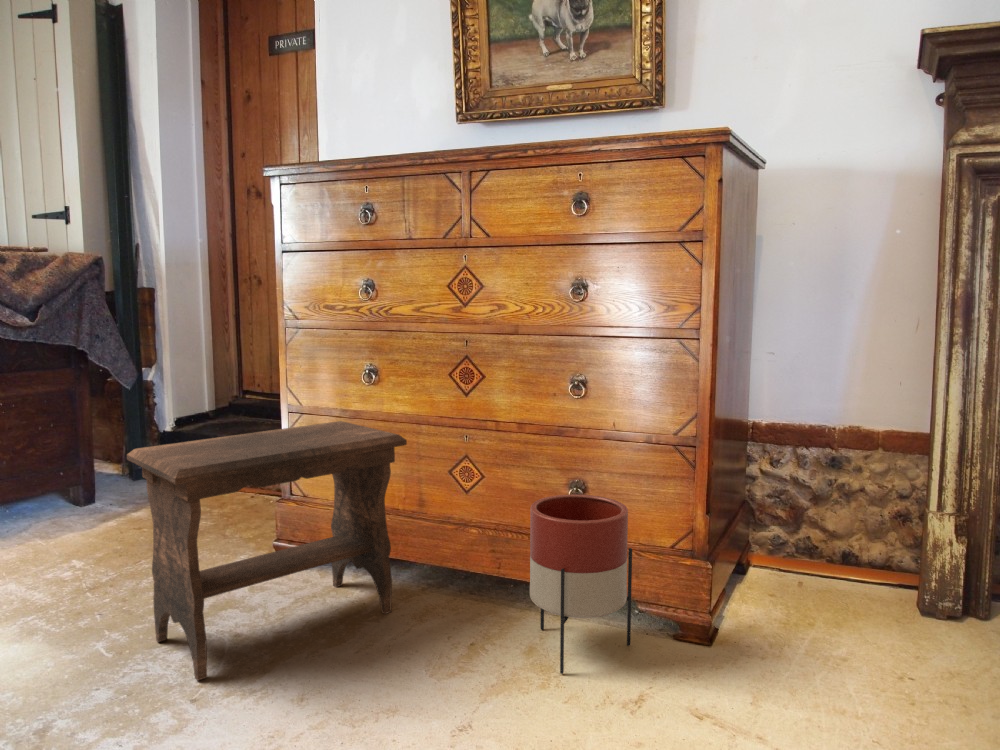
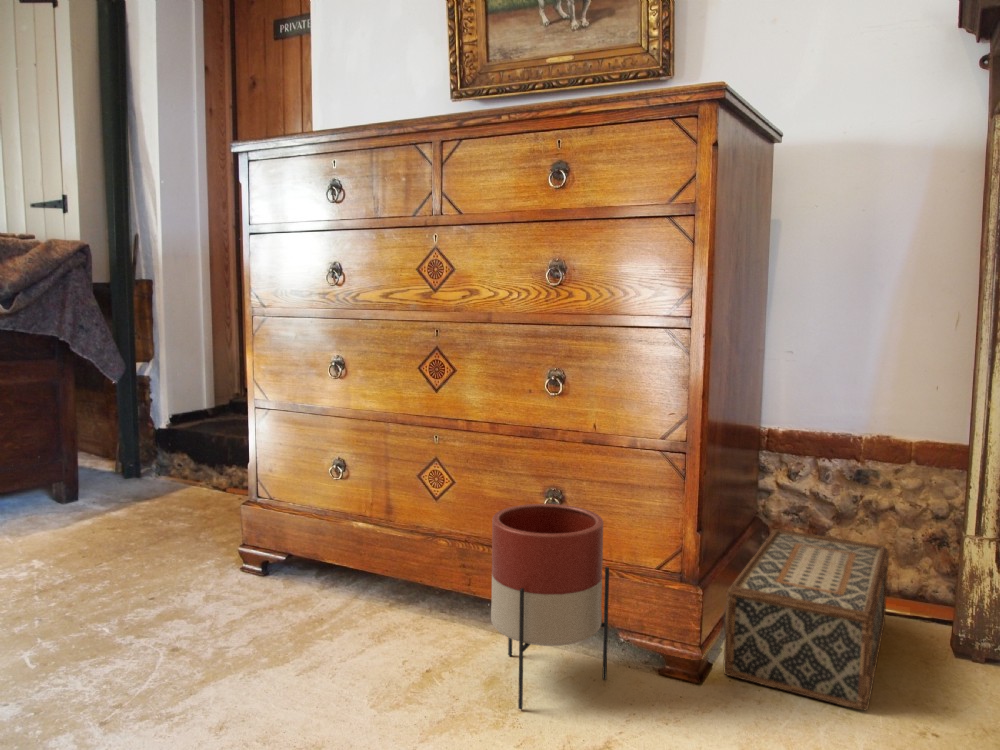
footstool: present [127,421,407,680] -> none [57,417,367,699]
woven basket: none [729,511,862,662] -> present [724,529,889,711]

